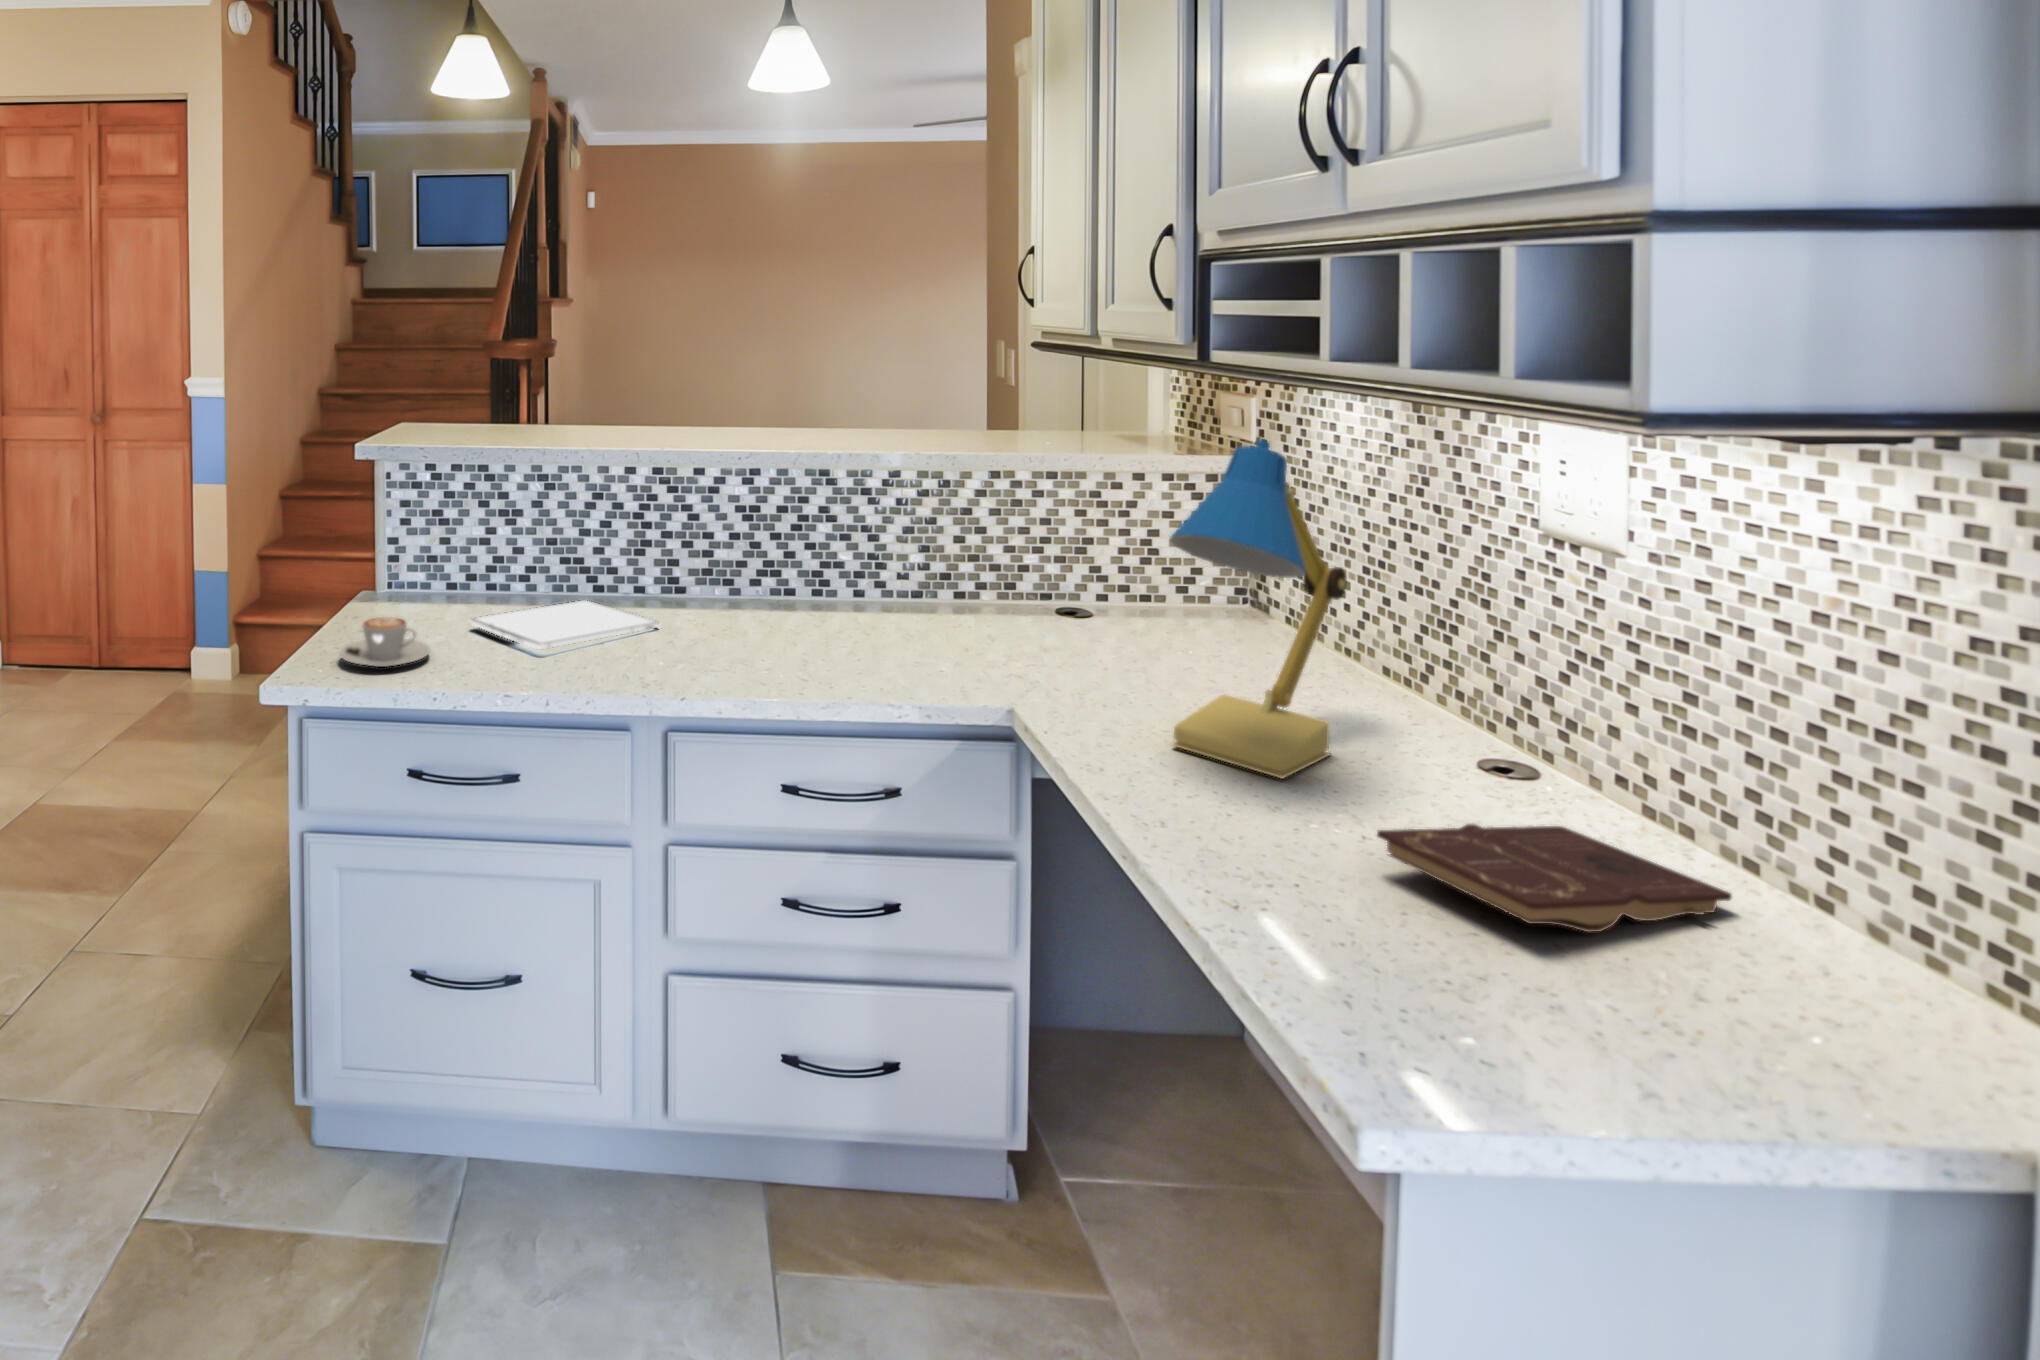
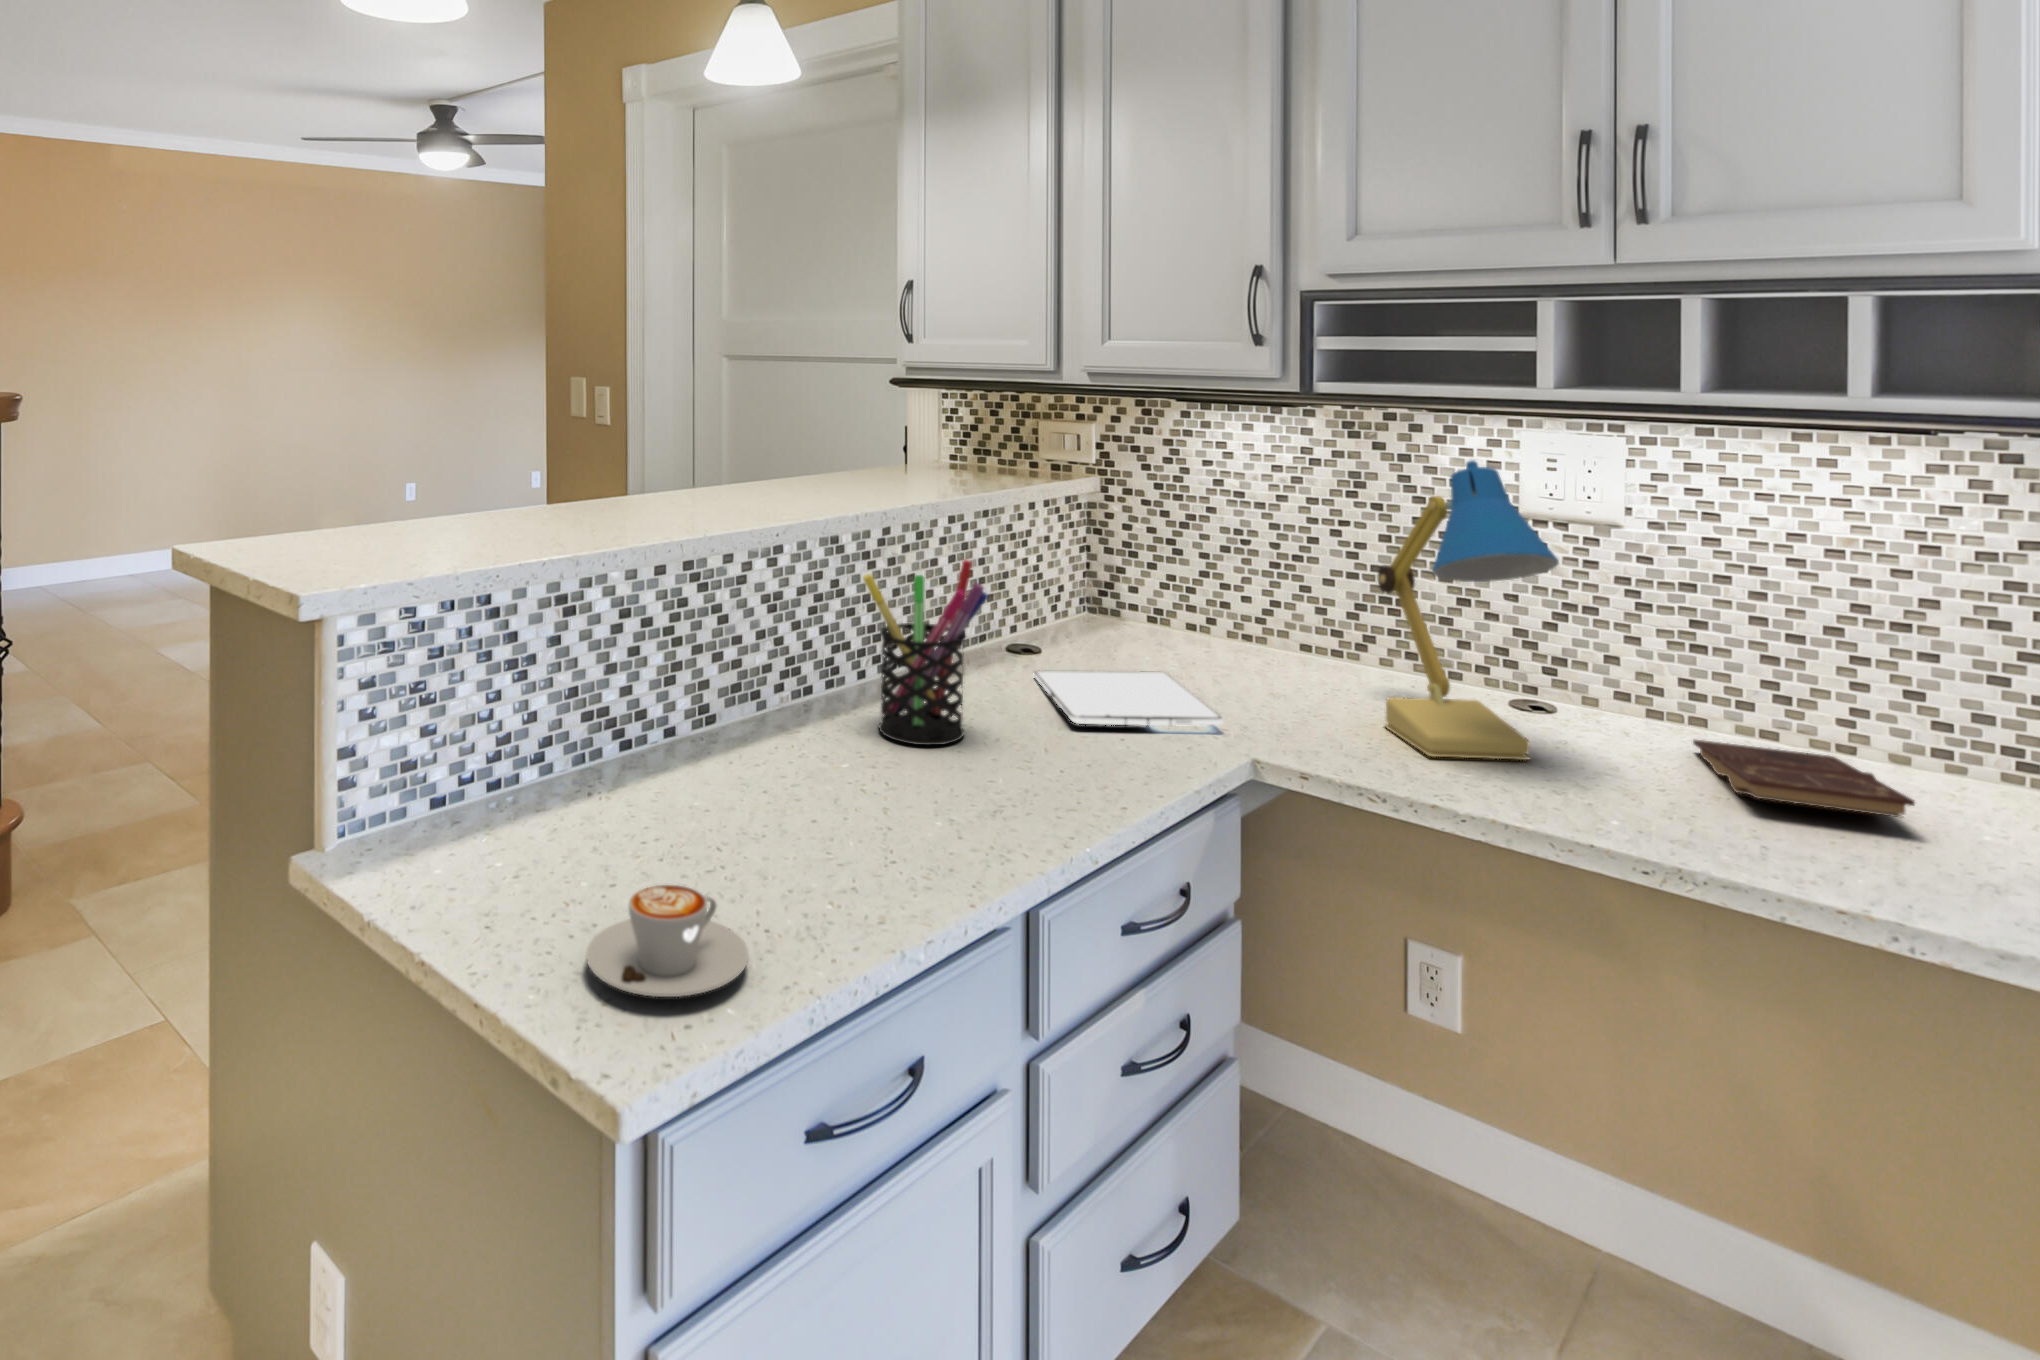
pen holder: none [765,491,840,636] -> present [863,560,988,745]
tablet: present [471,600,659,649] -> present [1034,670,1223,726]

